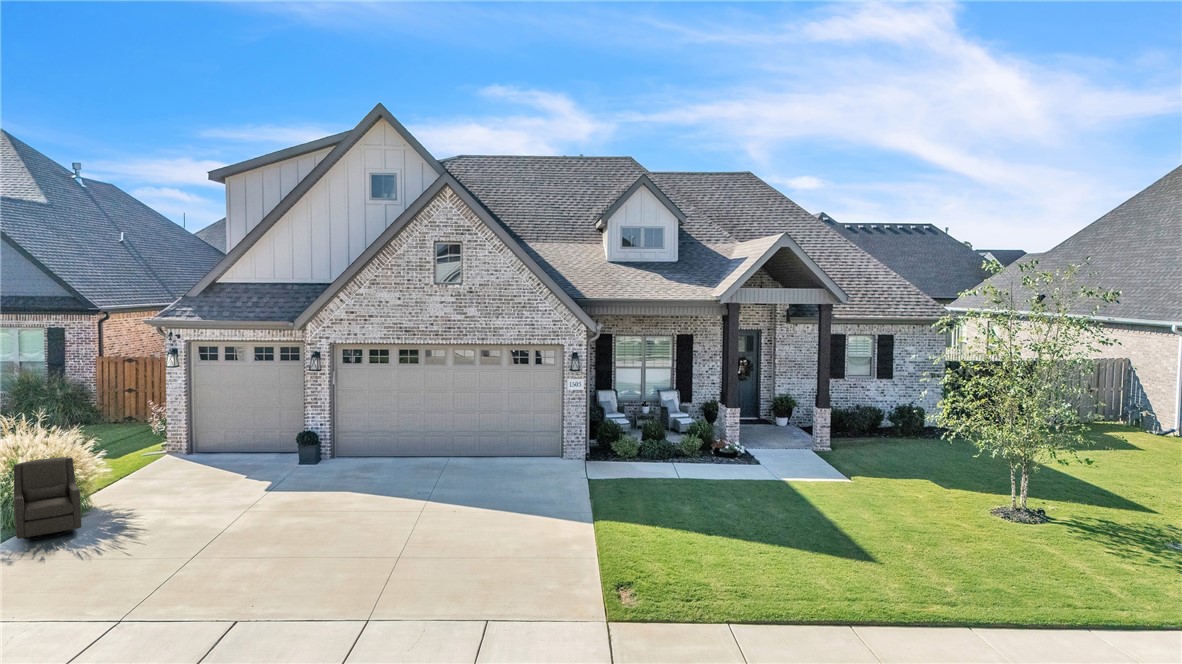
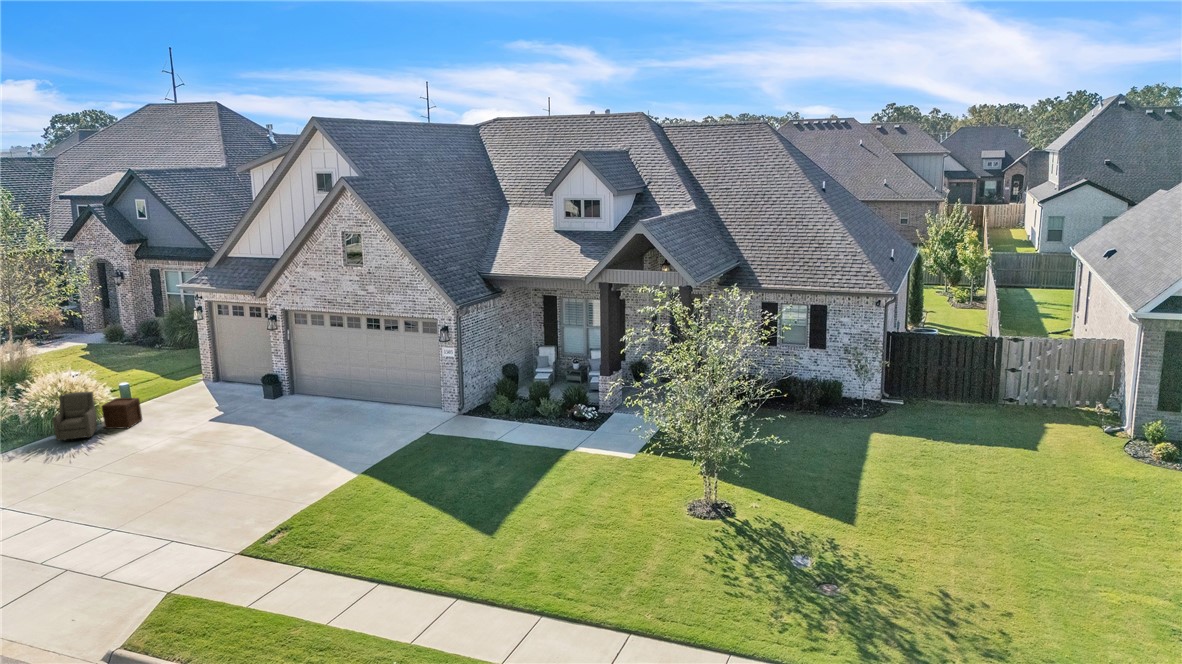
wooden crate: none [82,467,138,517] -> present [102,398,142,429]

